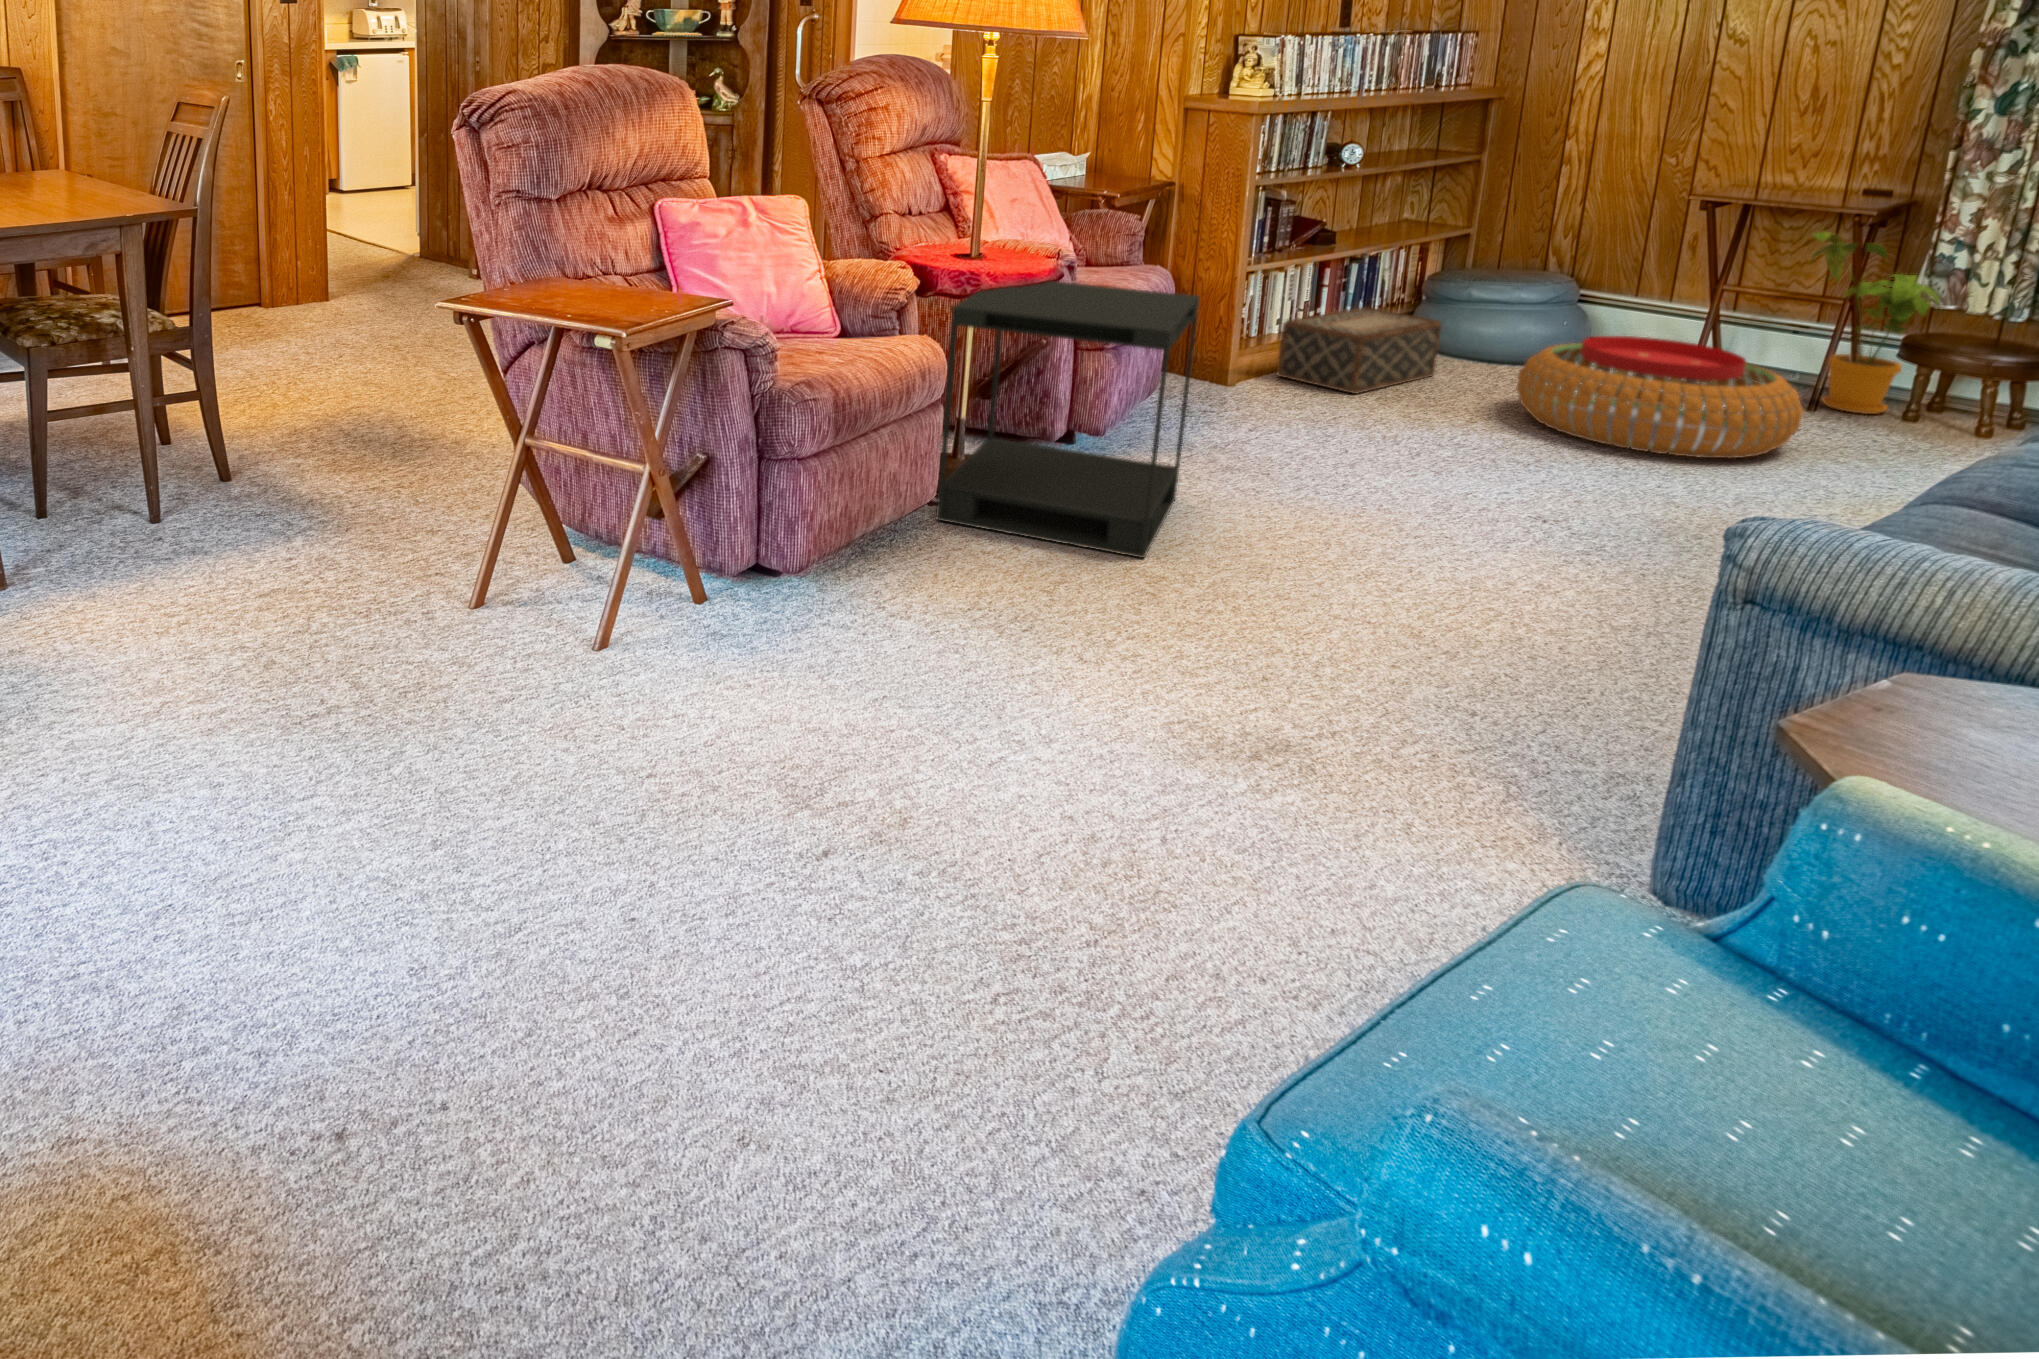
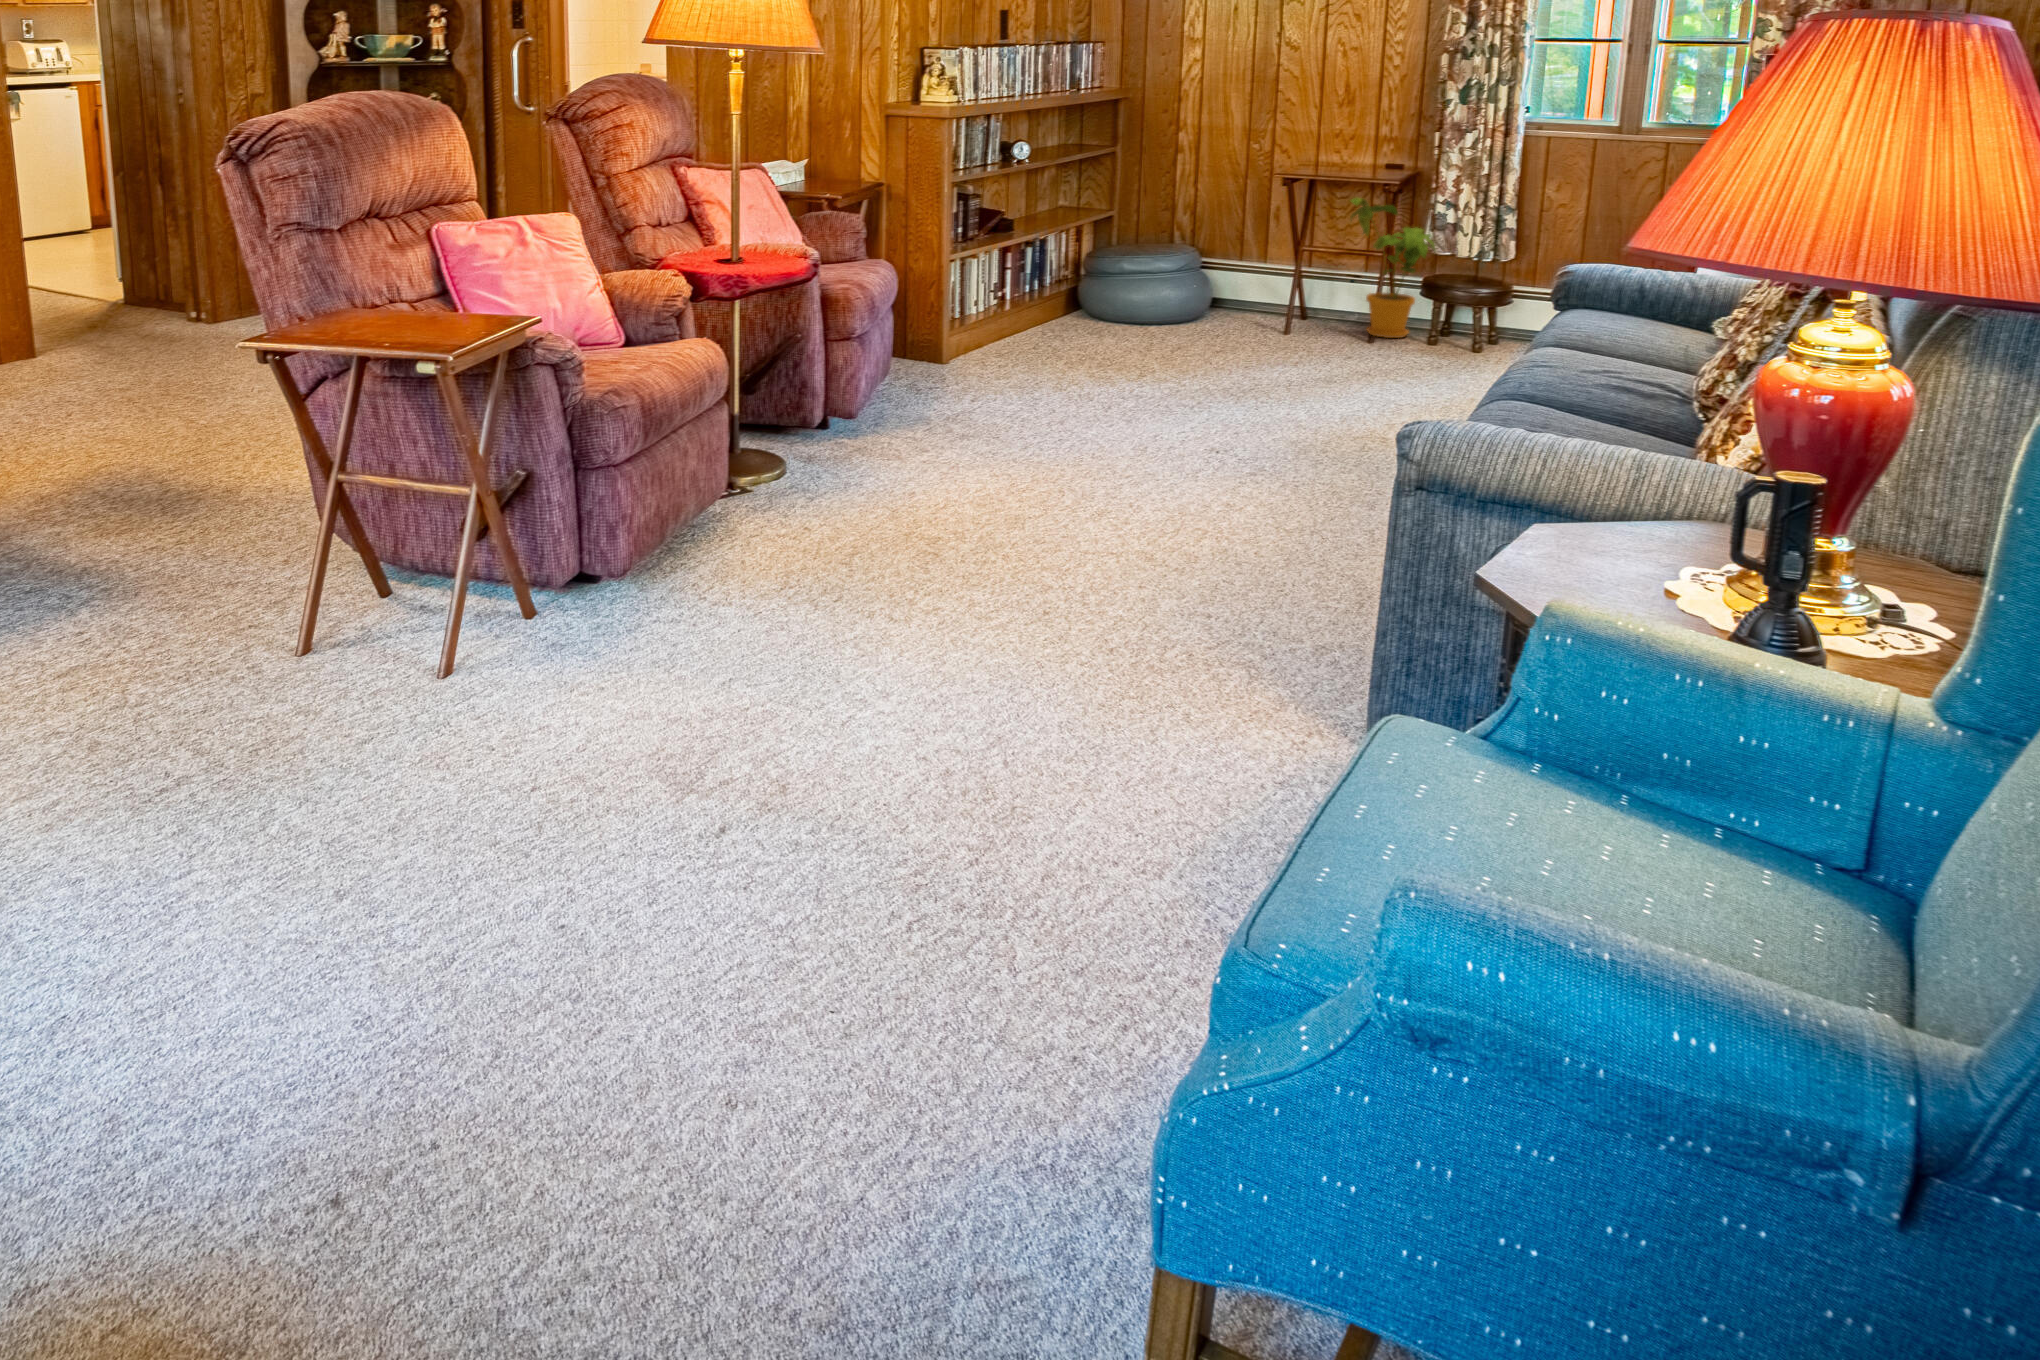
side table: present [936,281,1199,558] -> none [736,277,937,519]
woven basket: present [1277,307,1441,394] -> none [982,283,1102,358]
pouf: present [1516,336,1803,458] -> none [1165,291,1363,384]

